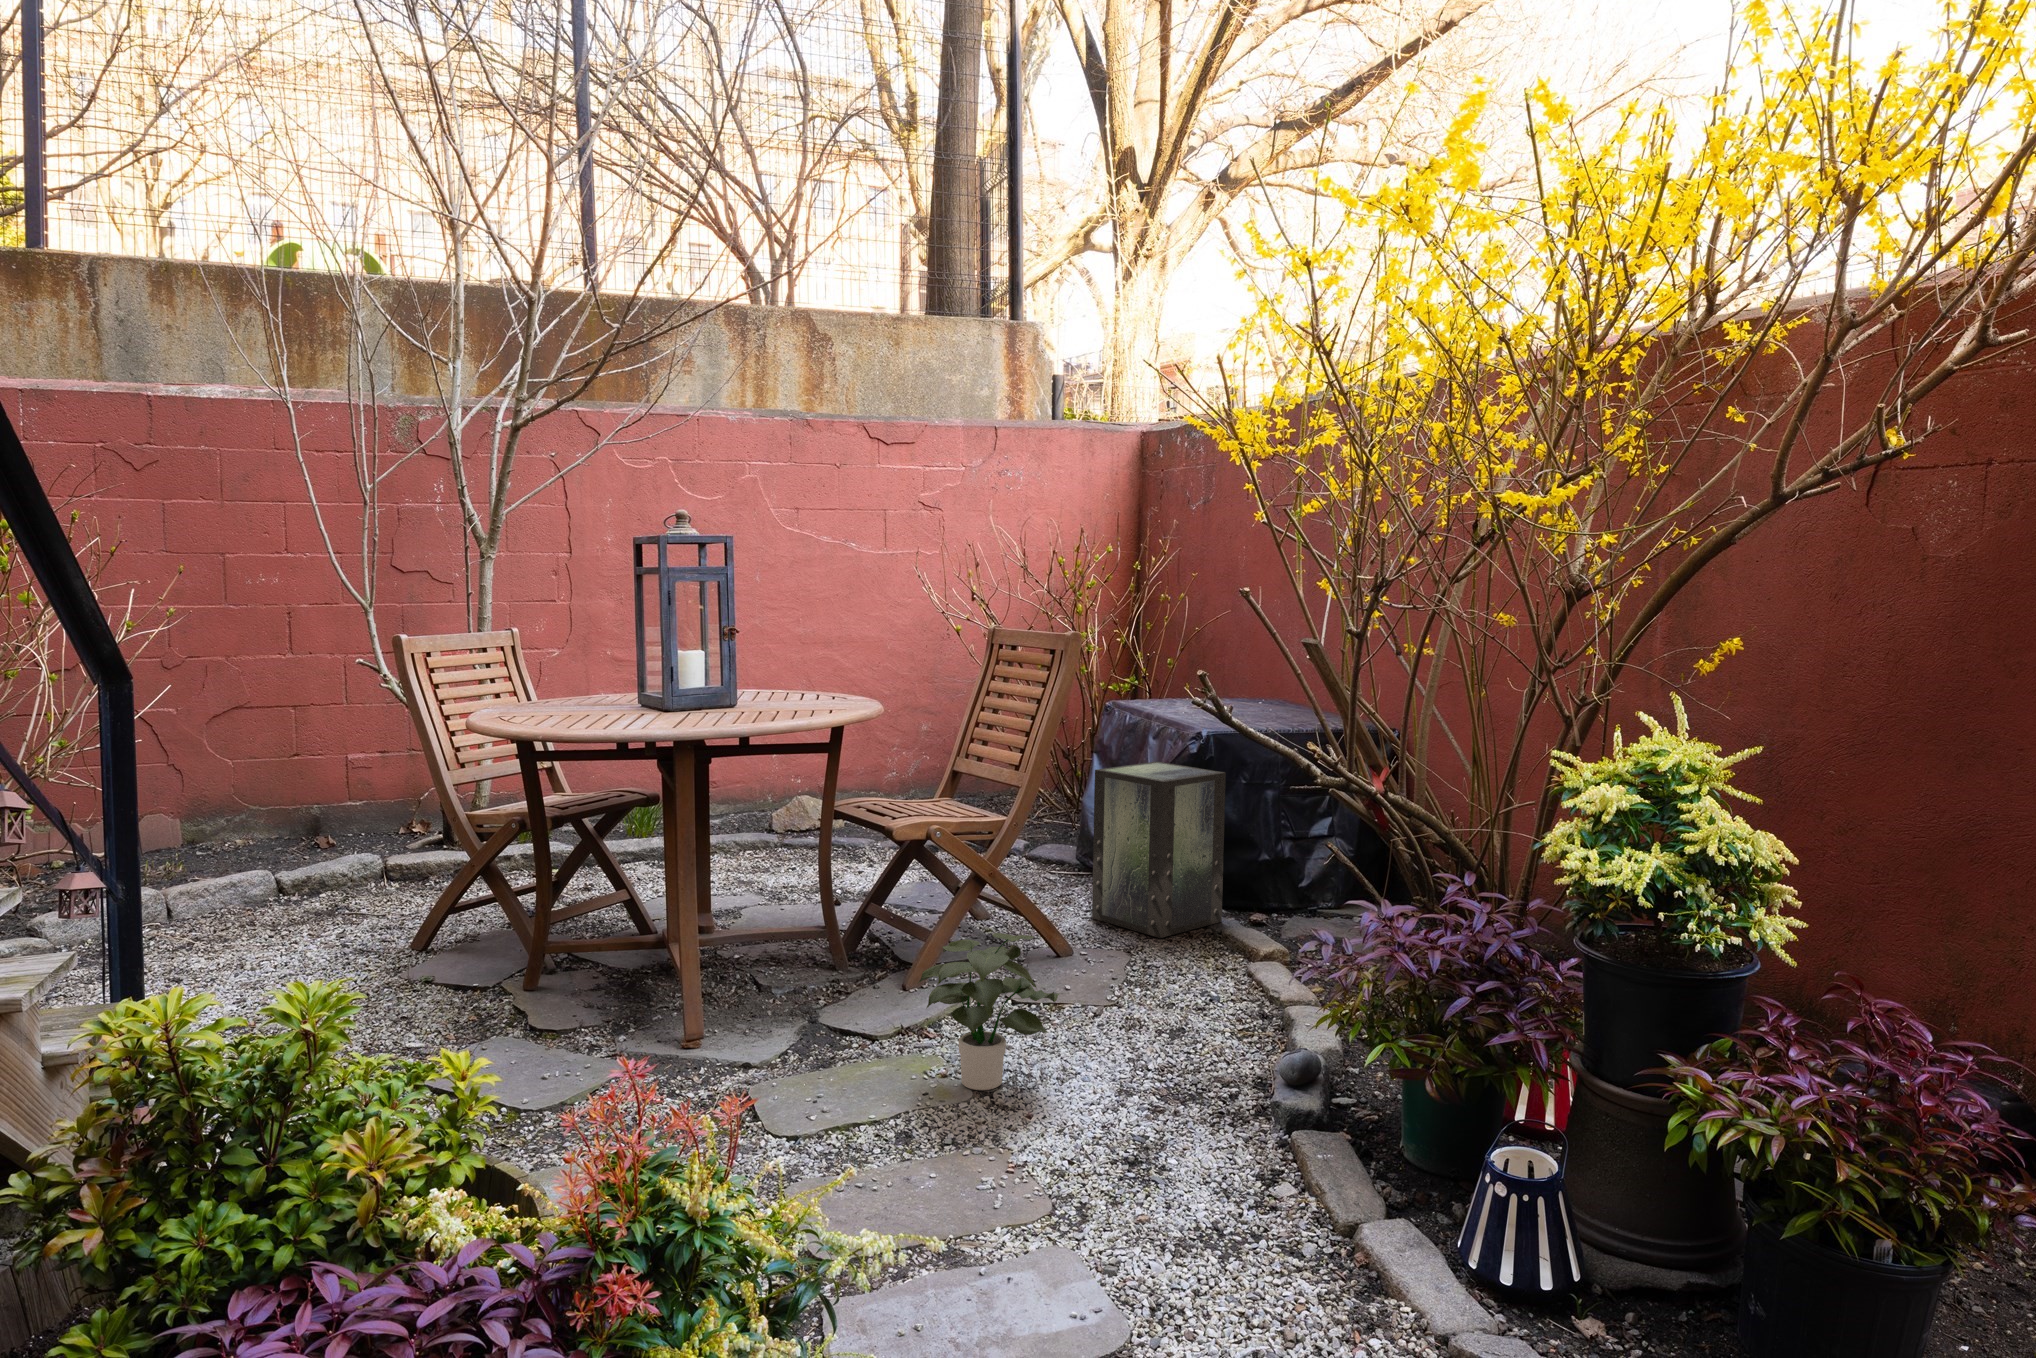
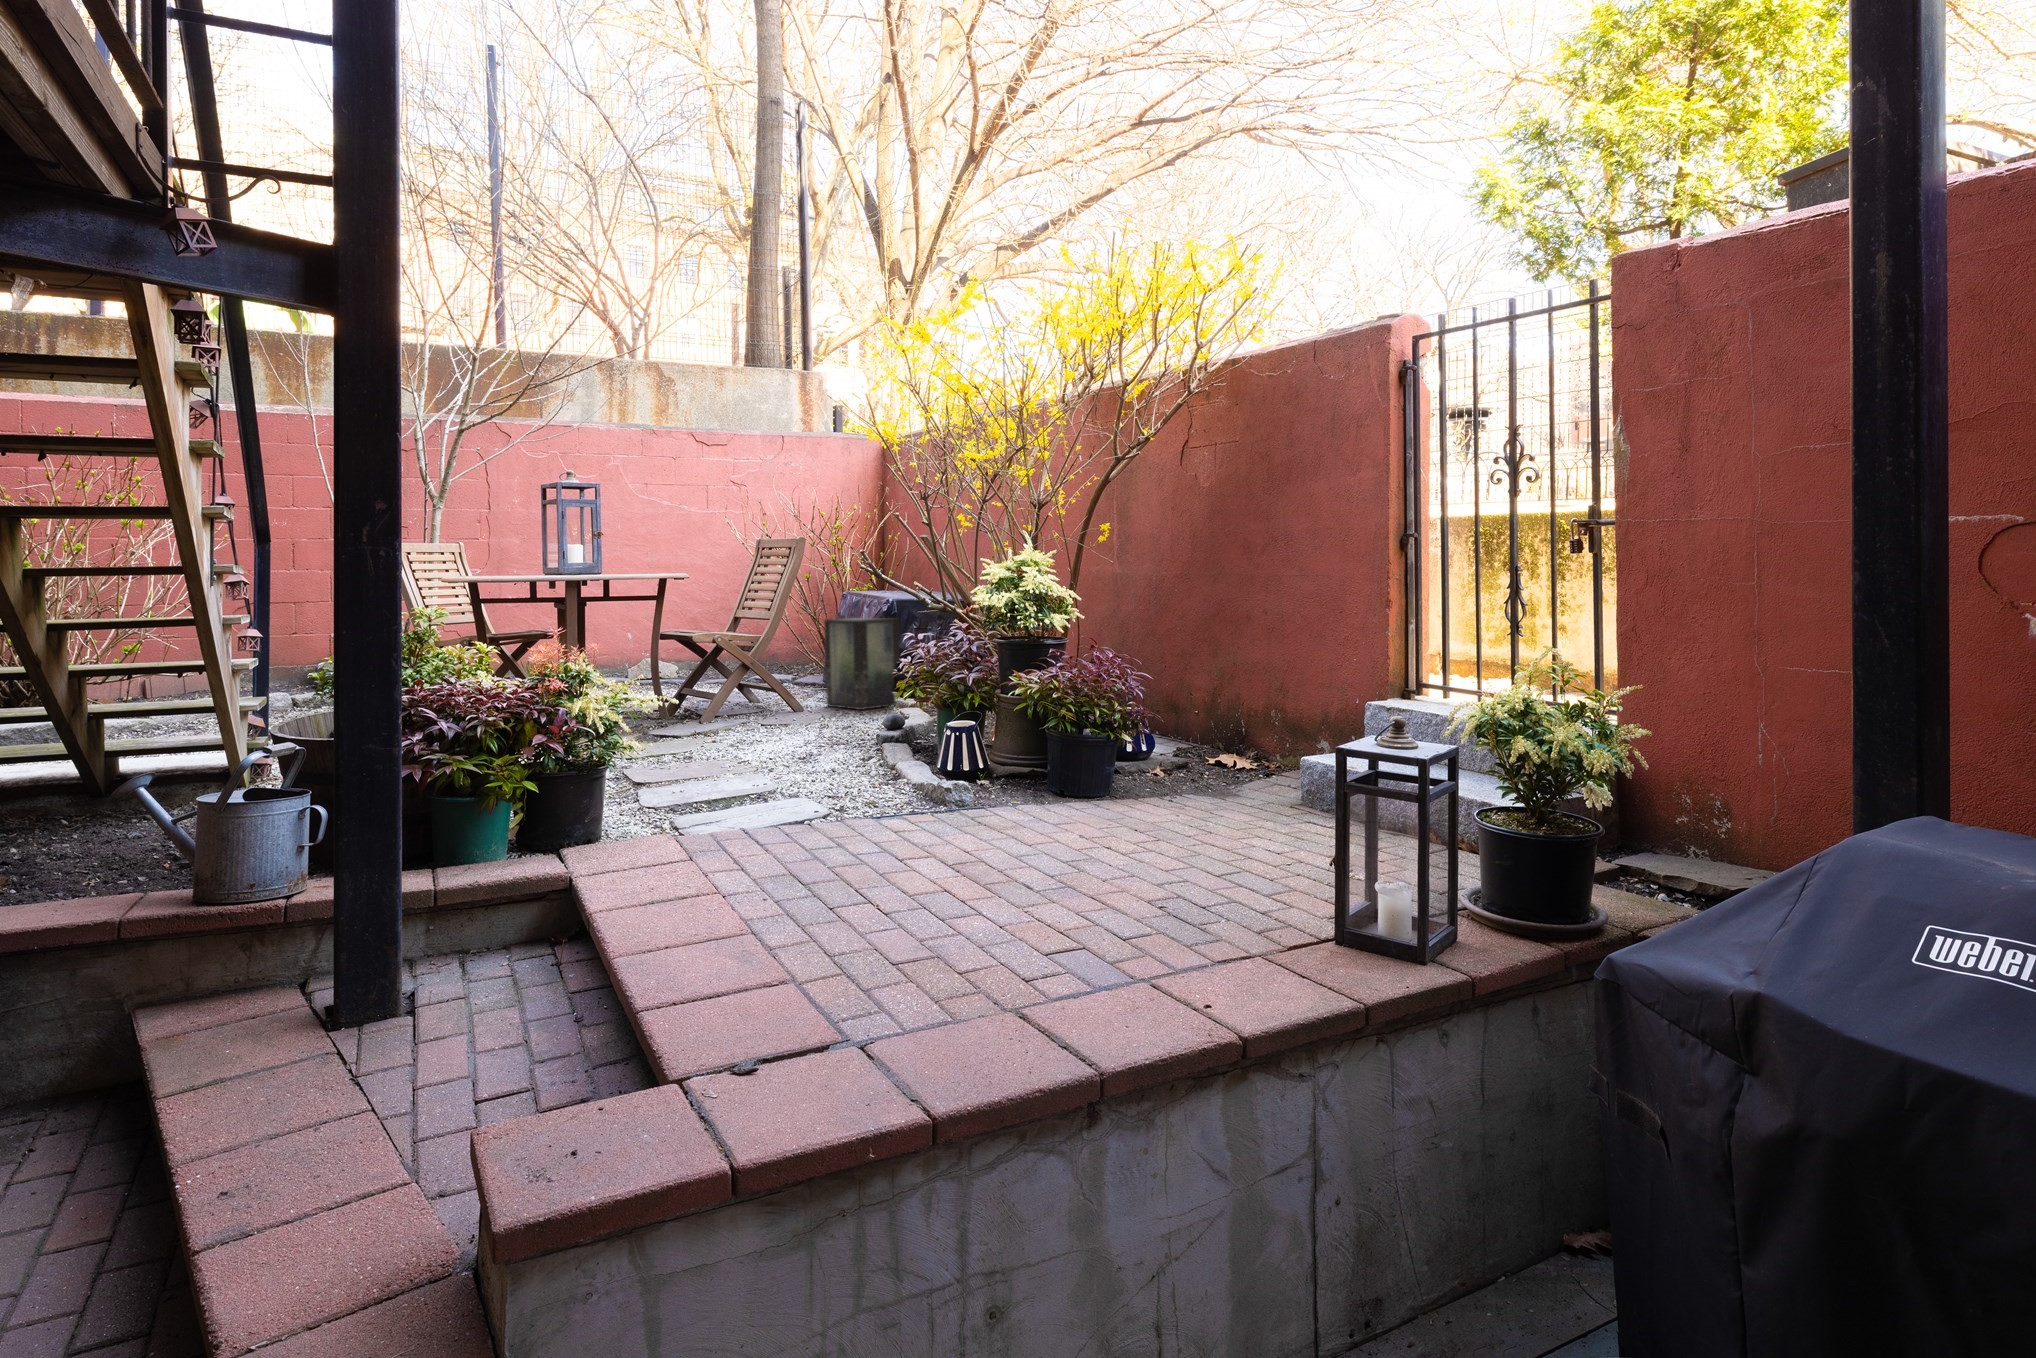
potted plant: present [918,933,1059,1090] -> none [700,672,777,751]

